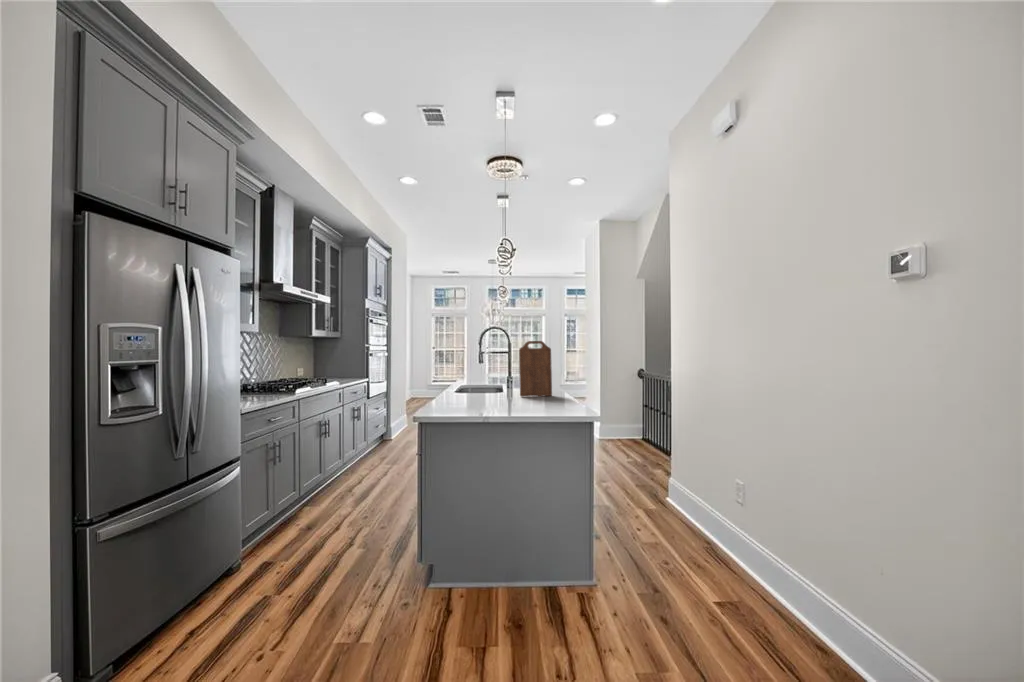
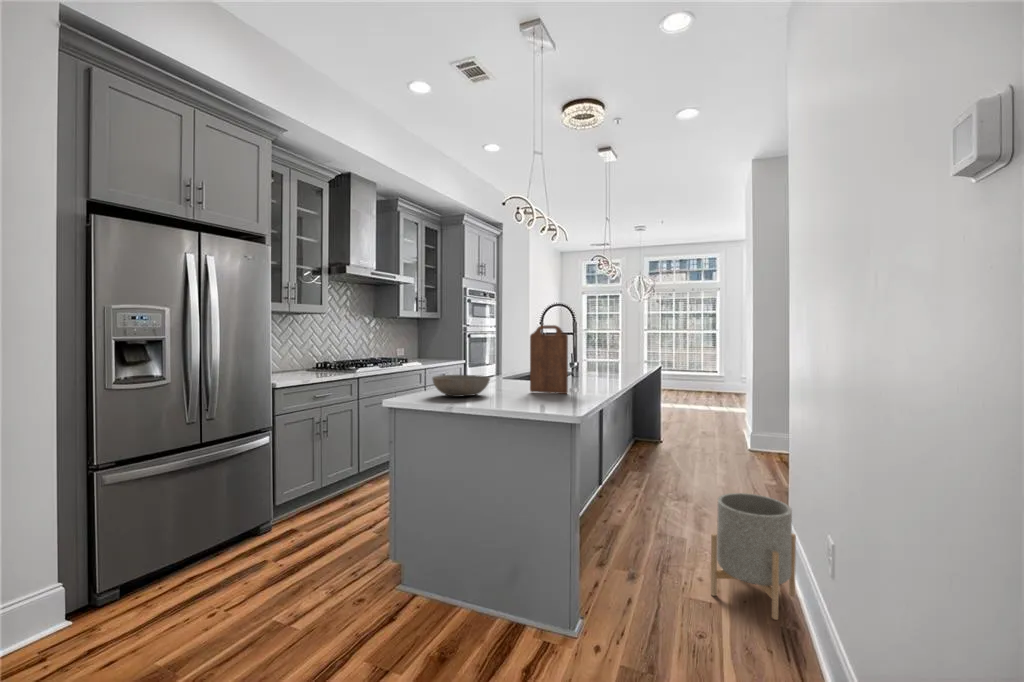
bowl: none [447,385,497,404] -> present [433,375,490,397]
planter: none [657,458,708,539] -> present [711,493,796,620]

